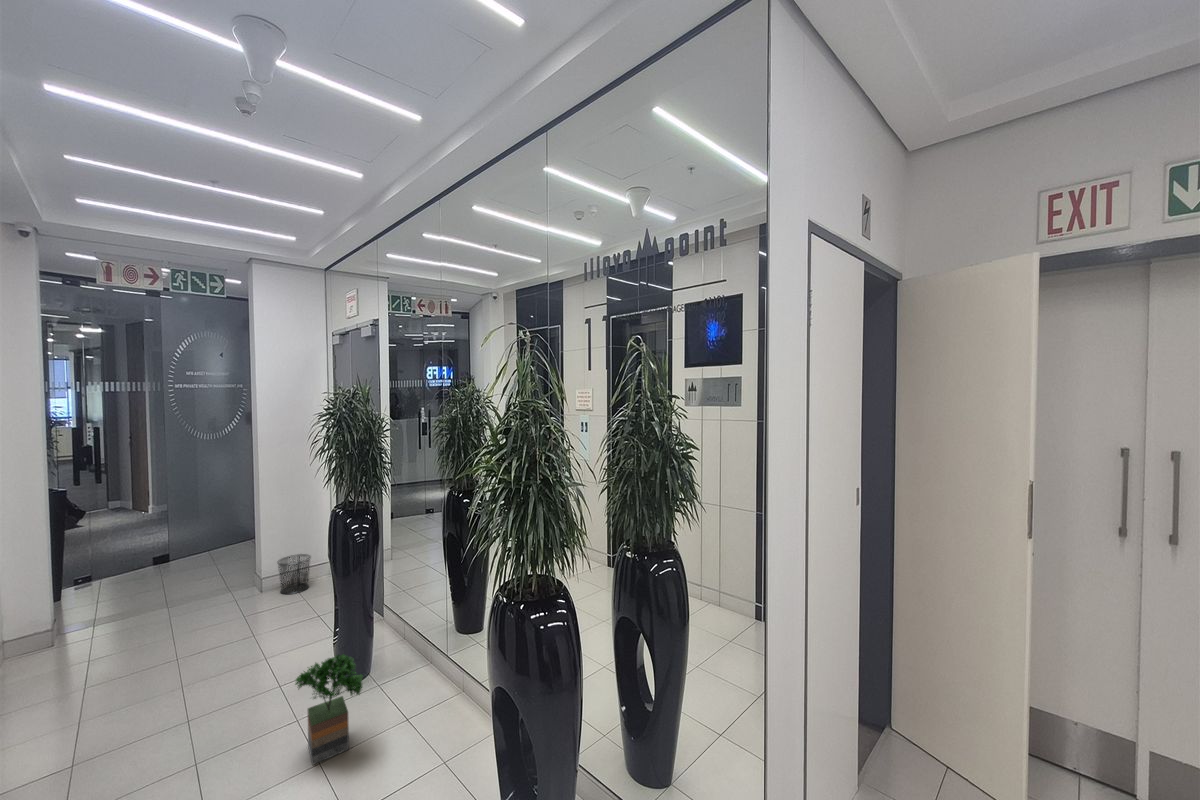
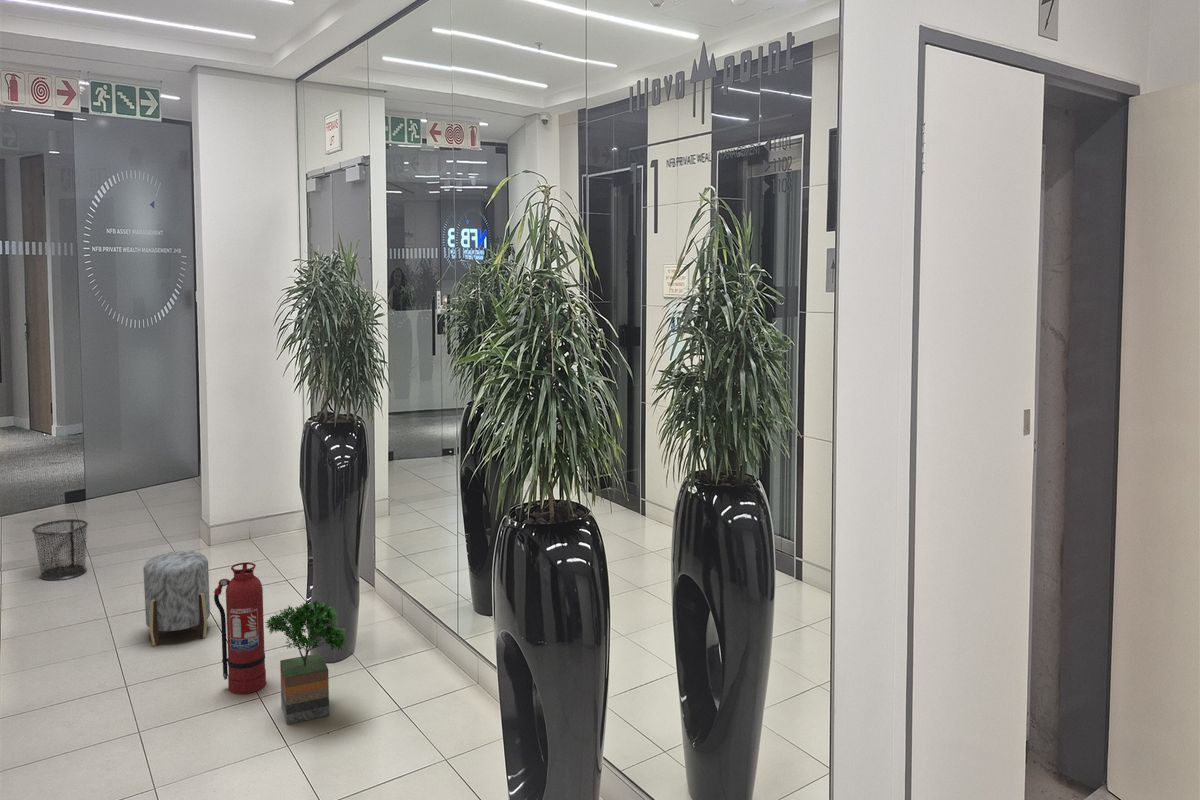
waste bin: present [278,554,311,594] -> present [32,519,88,580]
stool: none [193,616,251,701] -> present [143,551,210,646]
fire extinguisher: none [251,628,296,739] -> present [214,562,266,694]

